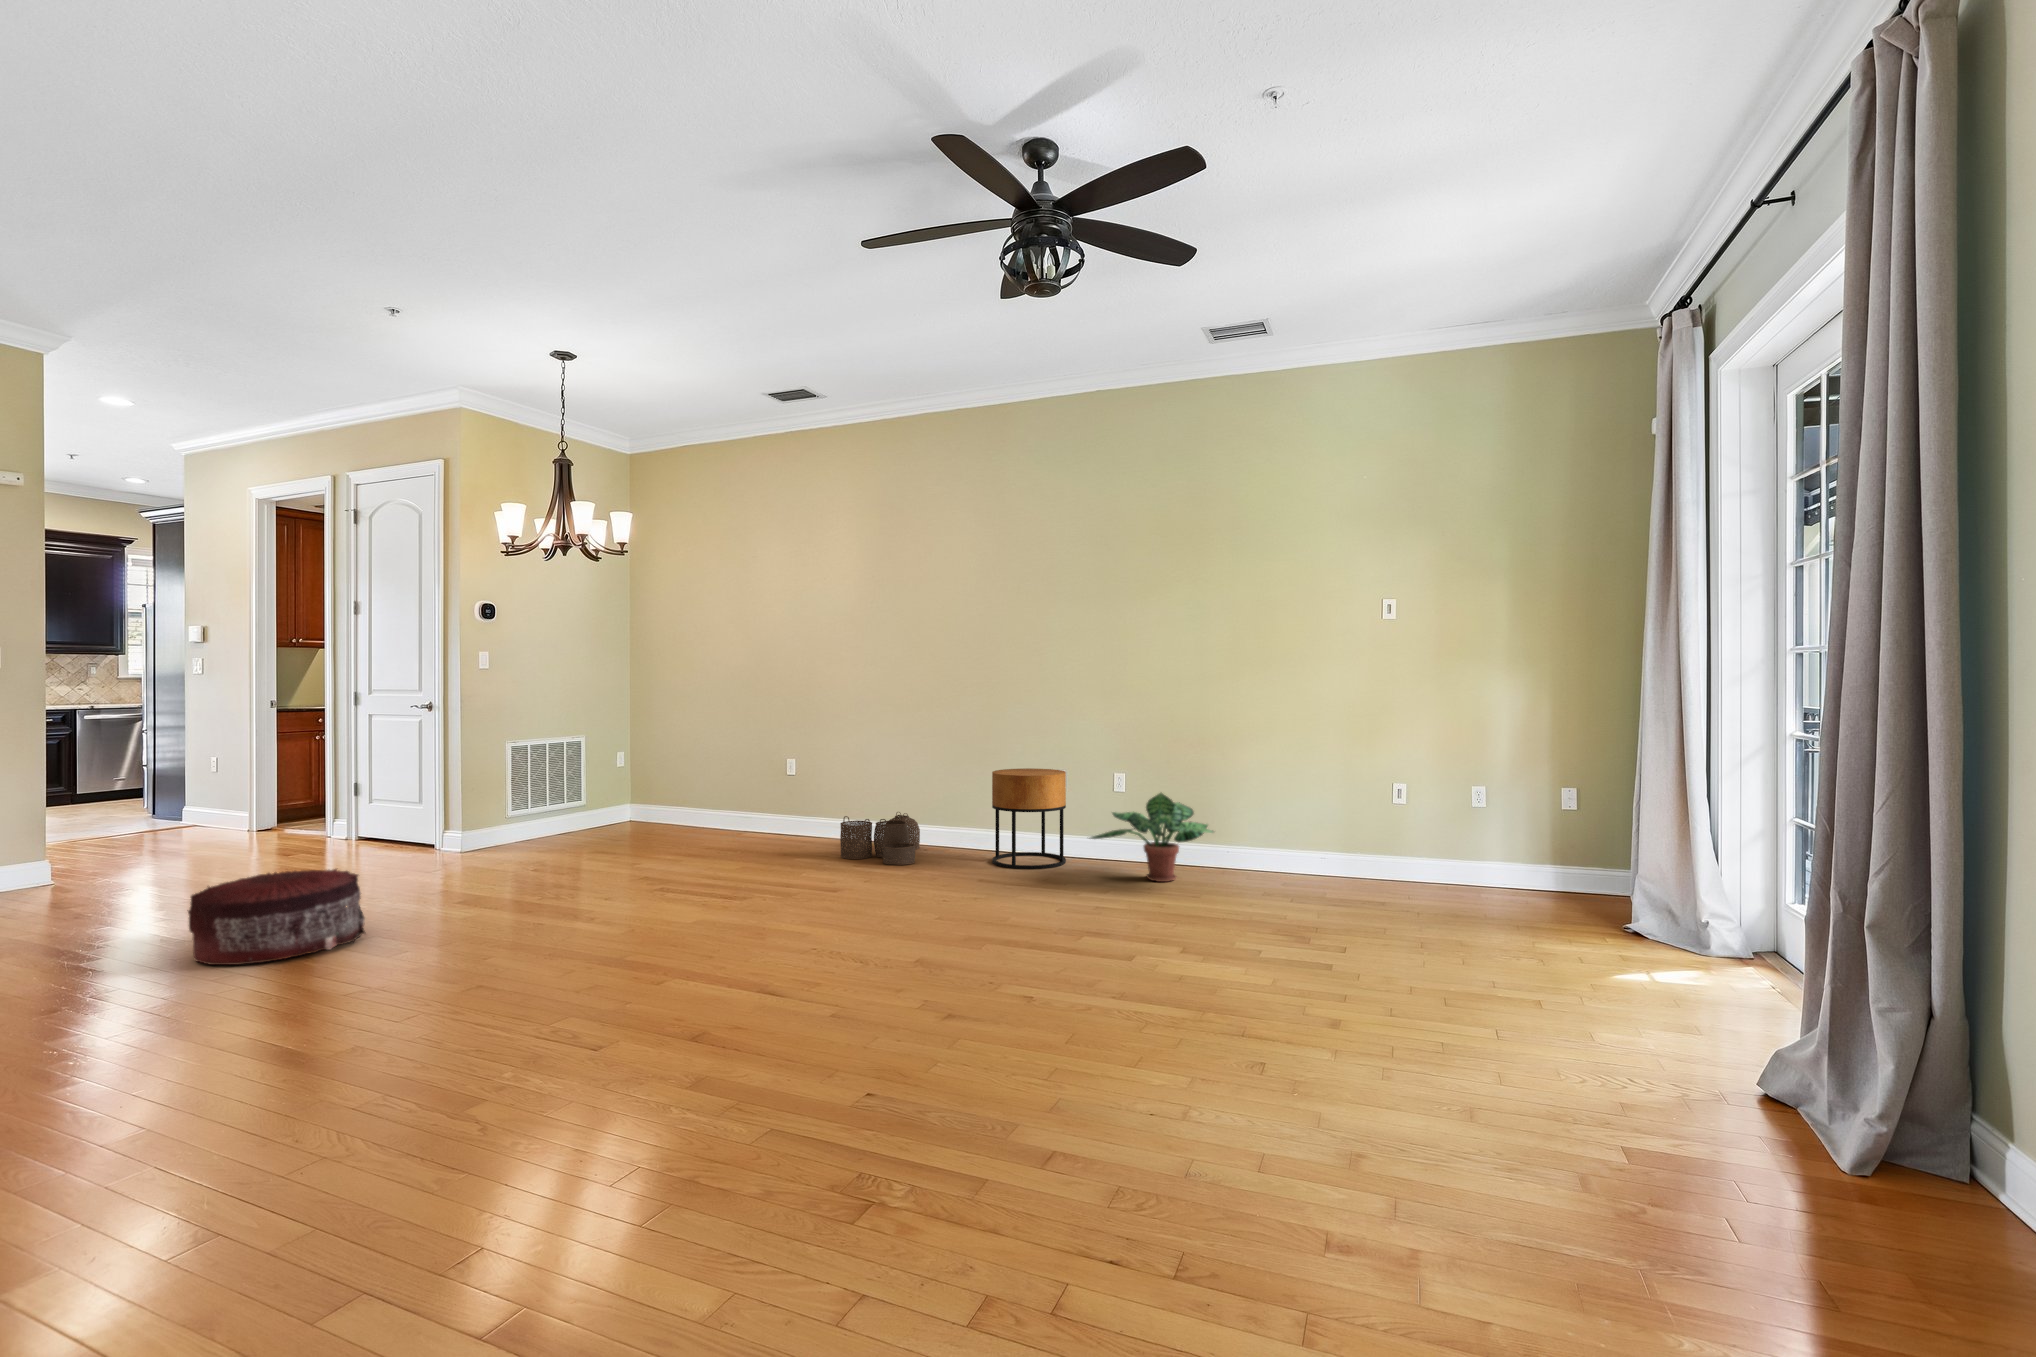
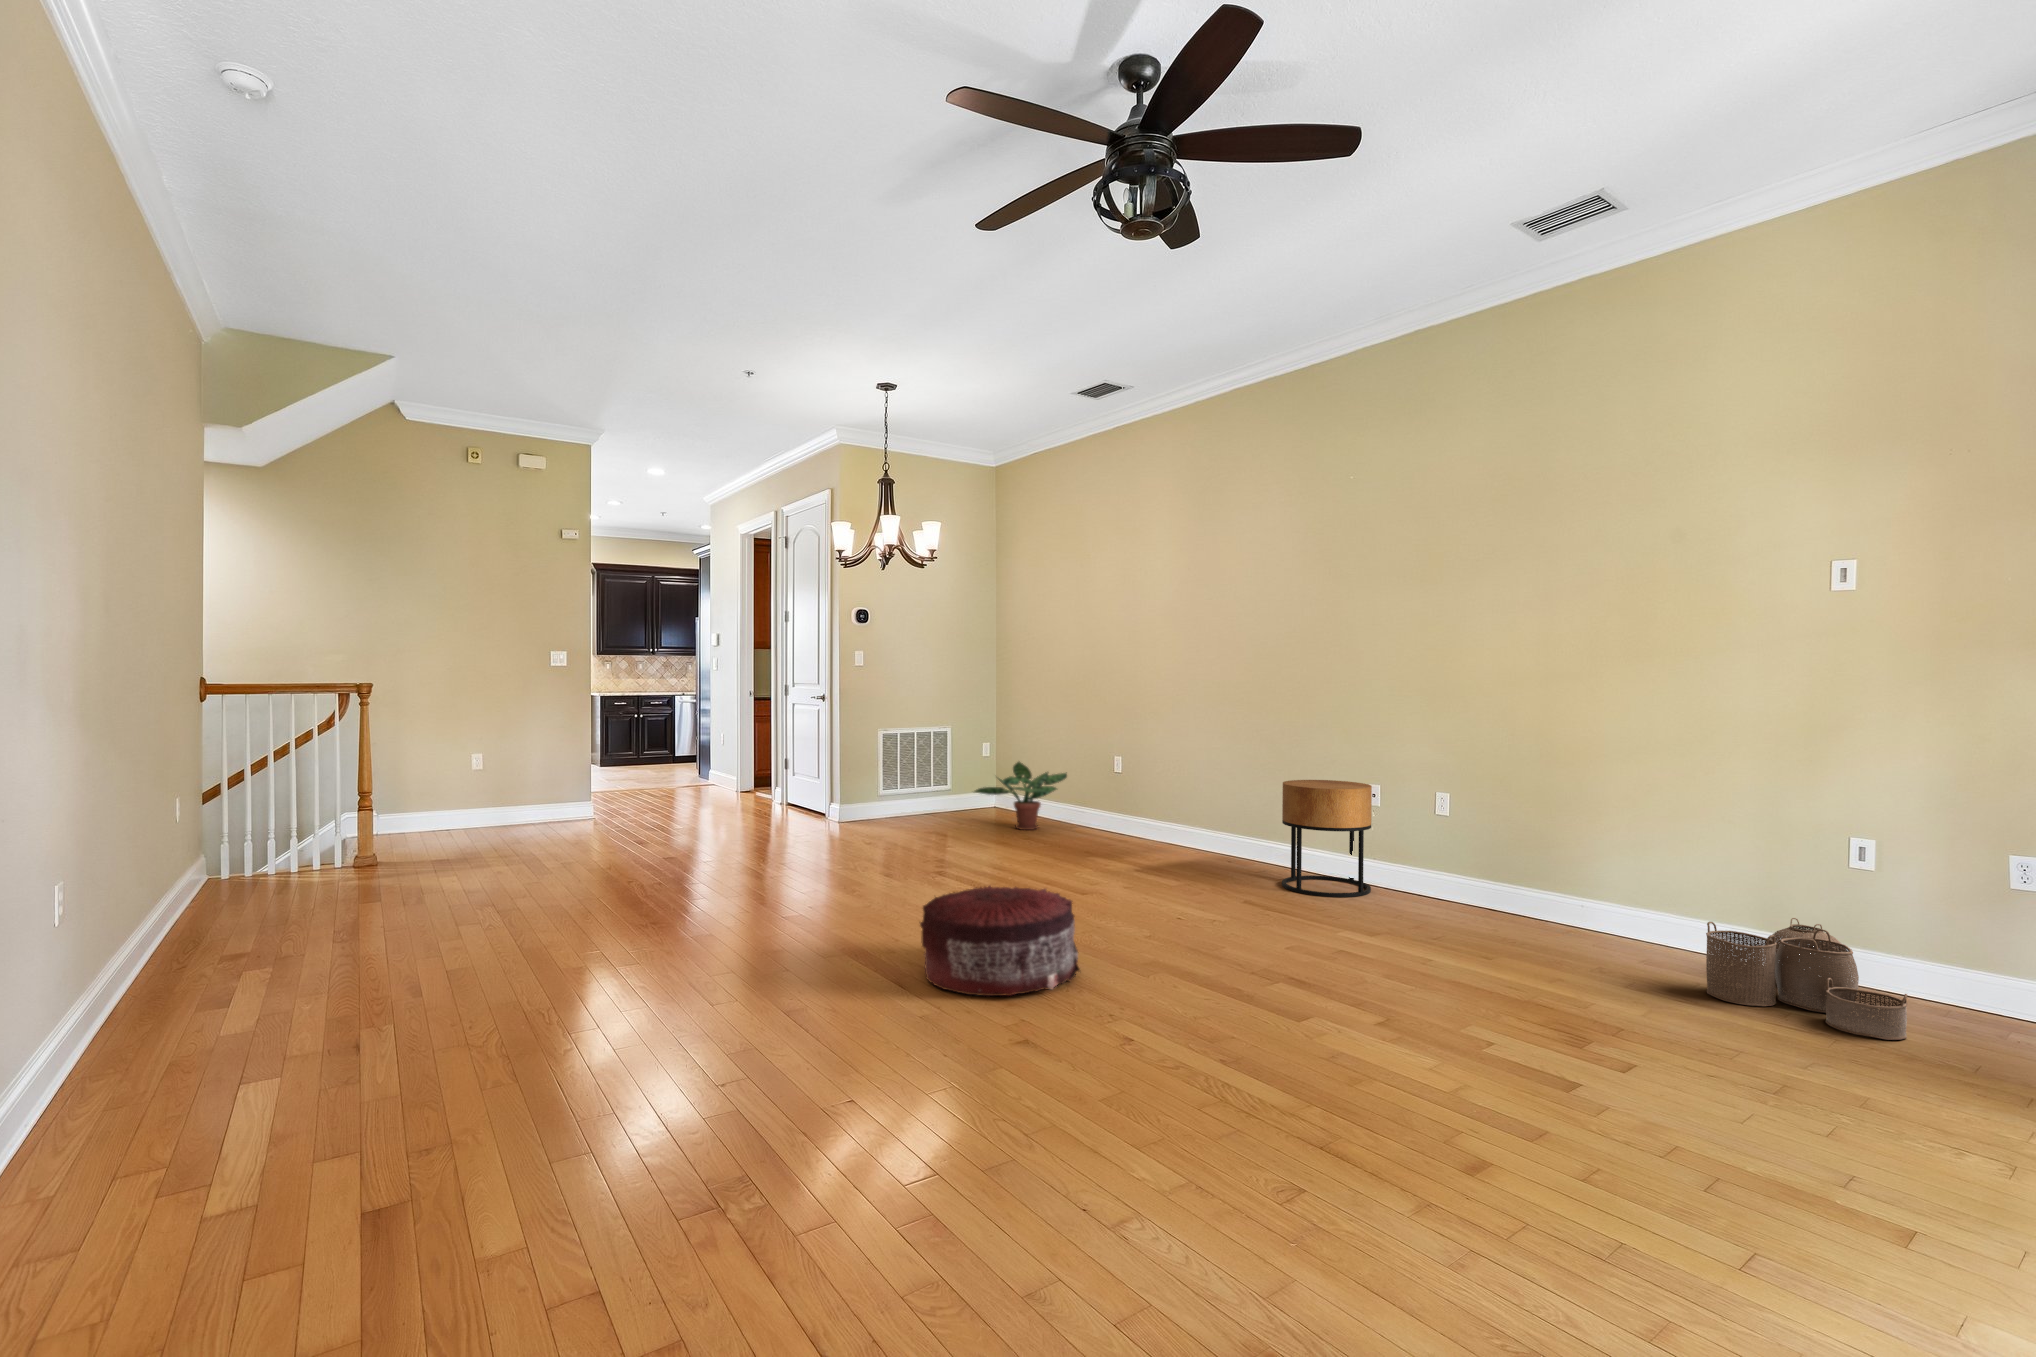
potted plant: present [1091,793,1213,882] -> present [975,762,1067,830]
woven basket: present [840,812,920,865] -> present [1706,918,1907,1040]
pouf: present [188,869,365,965] -> present [920,886,1080,996]

